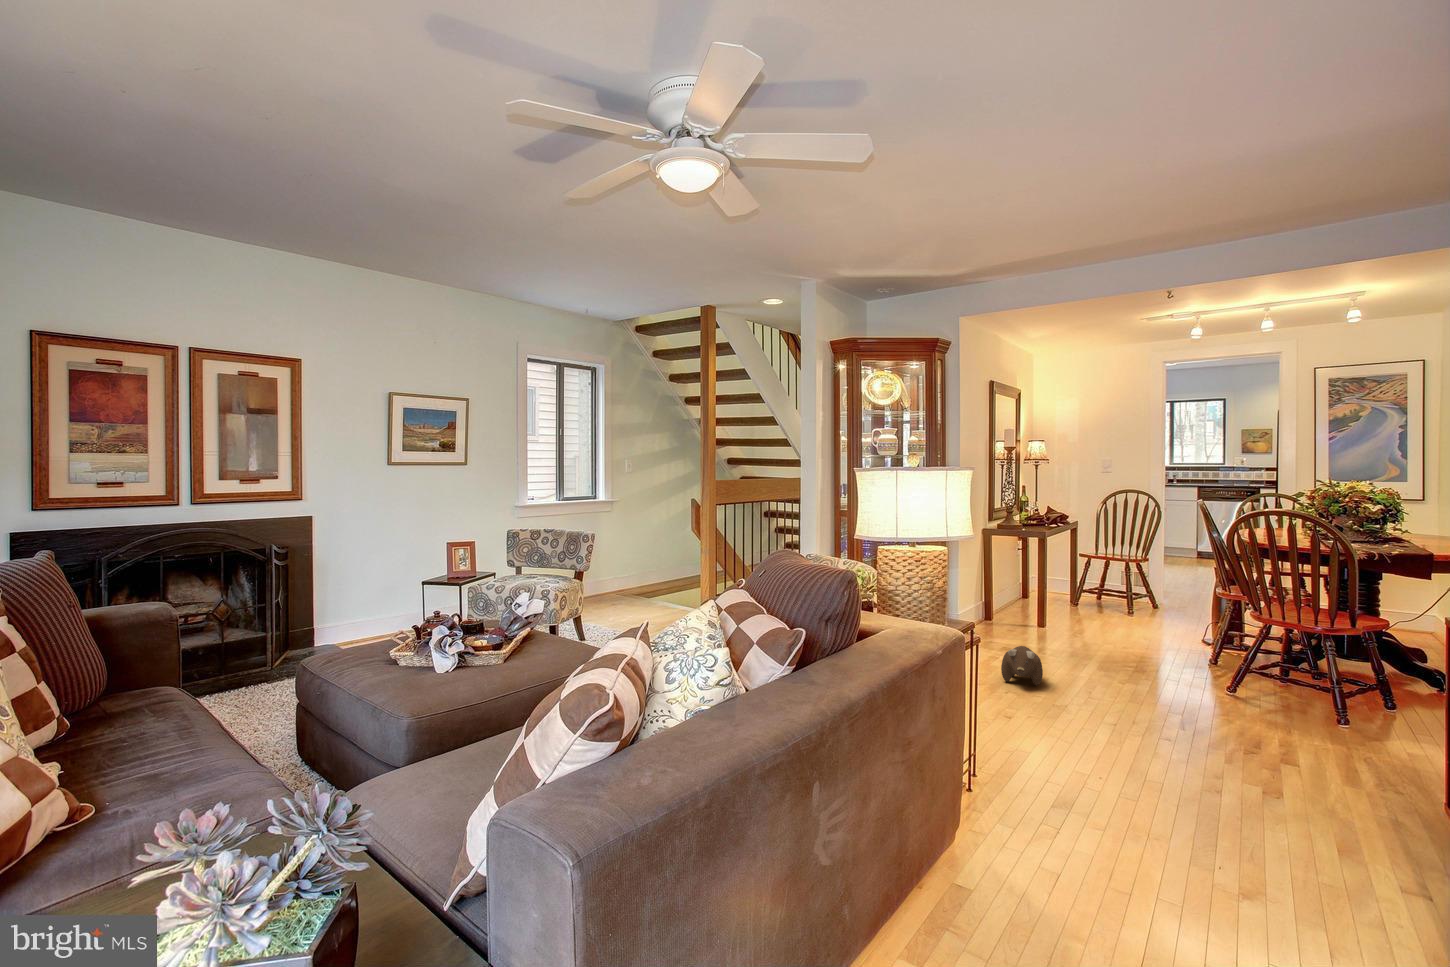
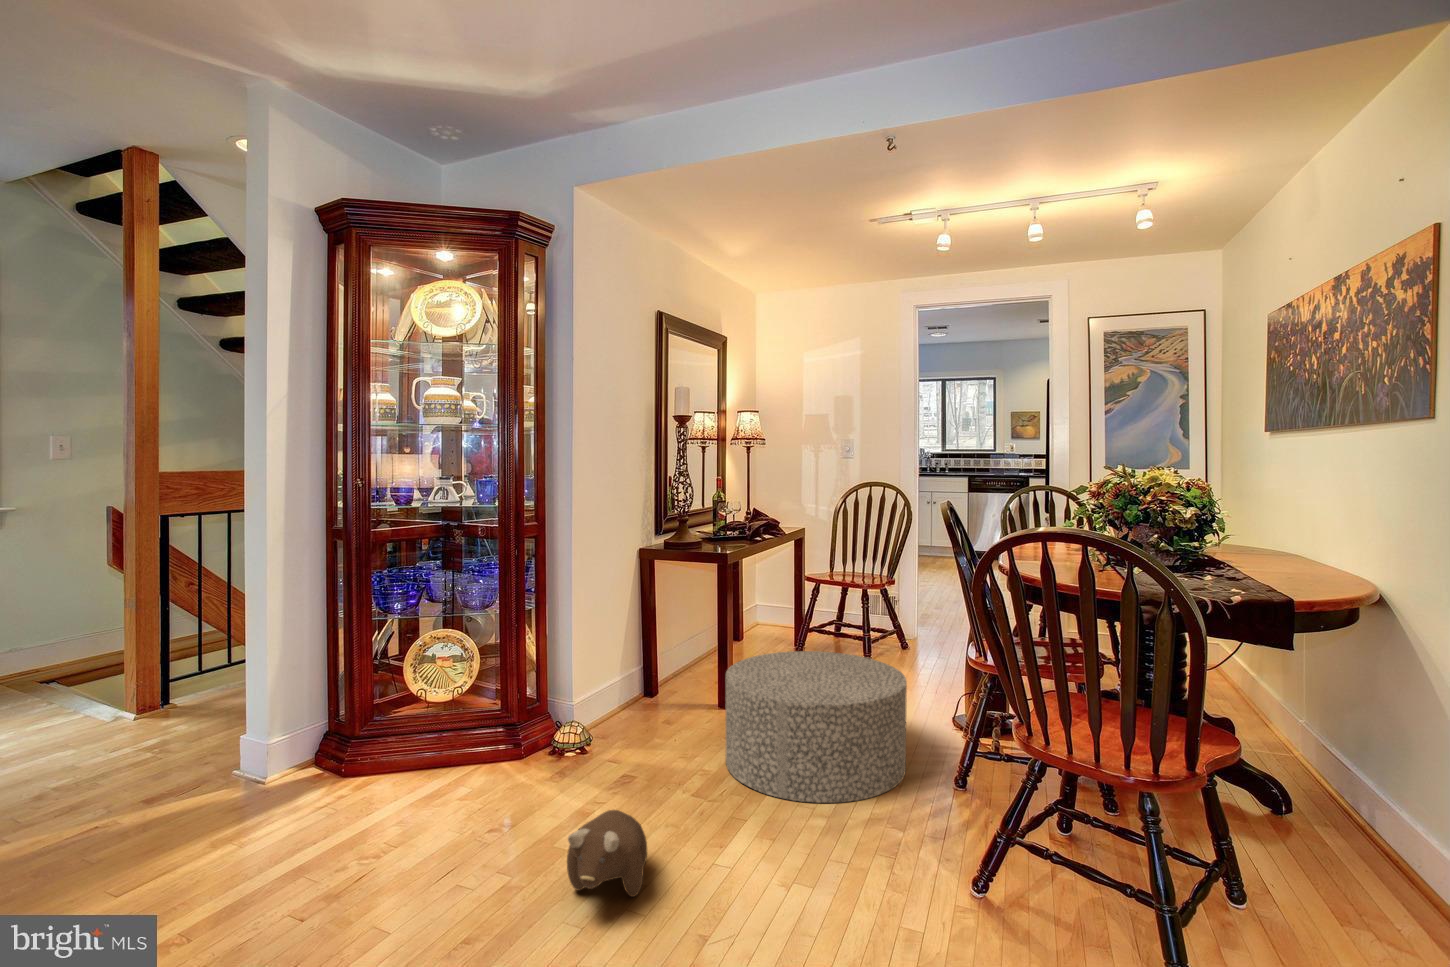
ottoman: none [1054,591,1176,667] -> present [726,651,907,803]

